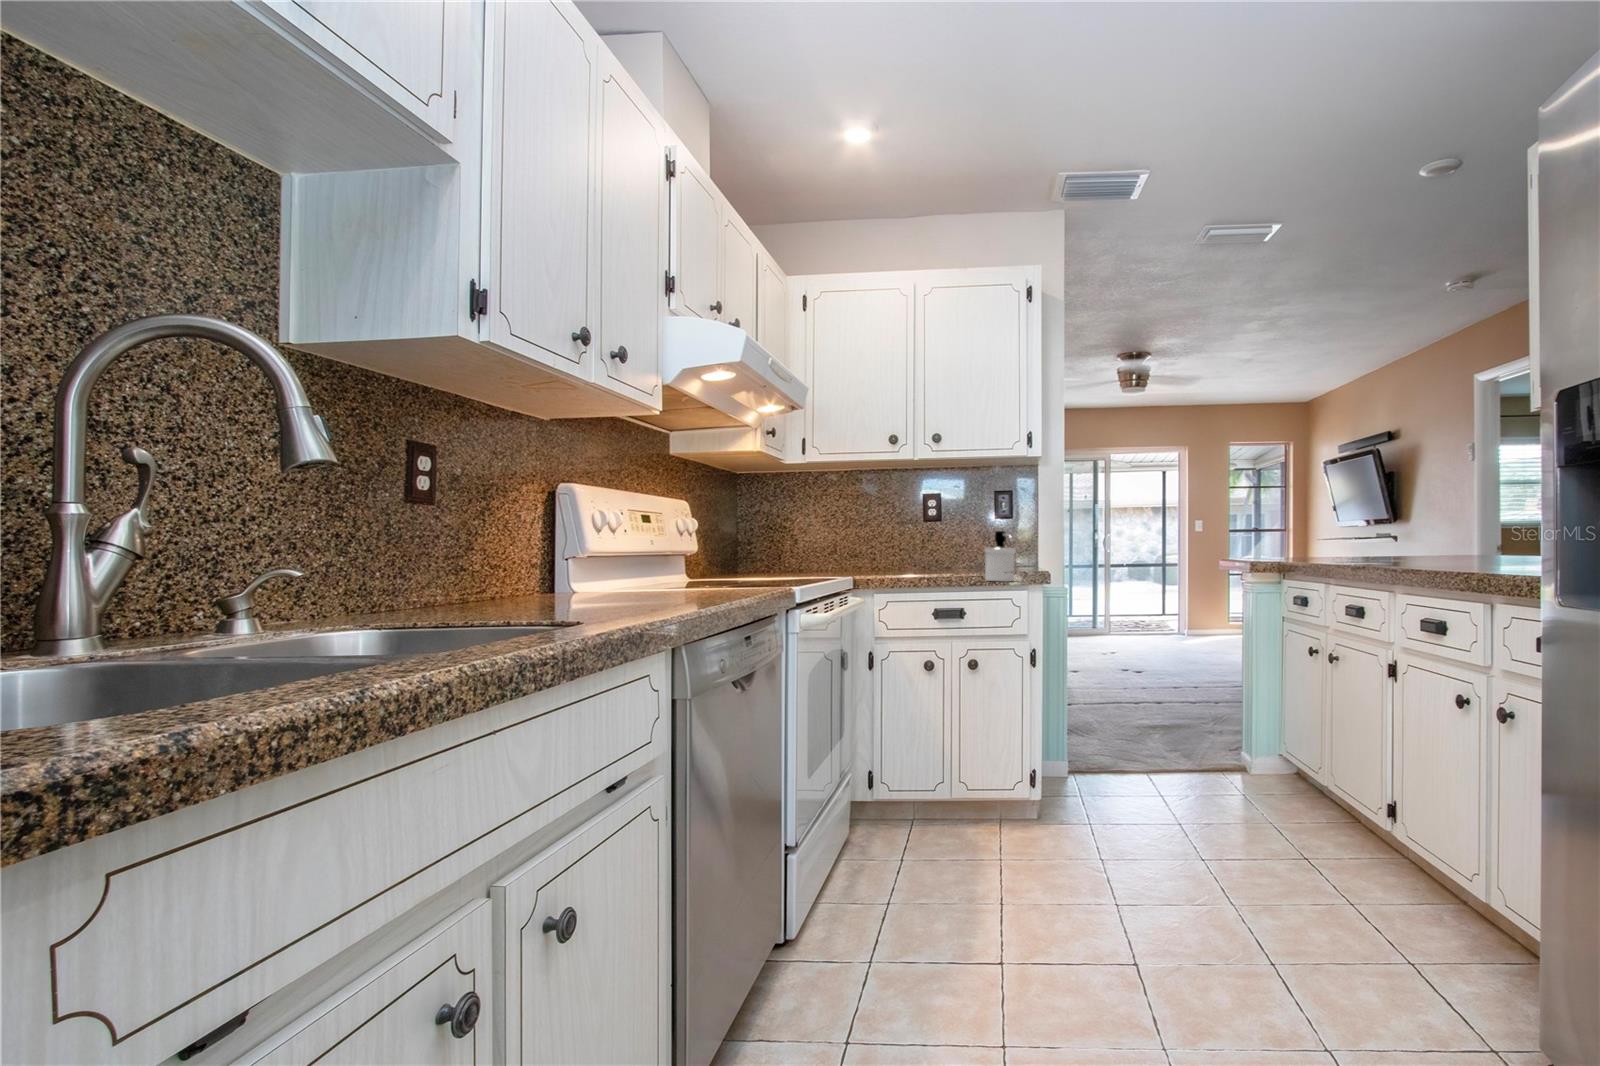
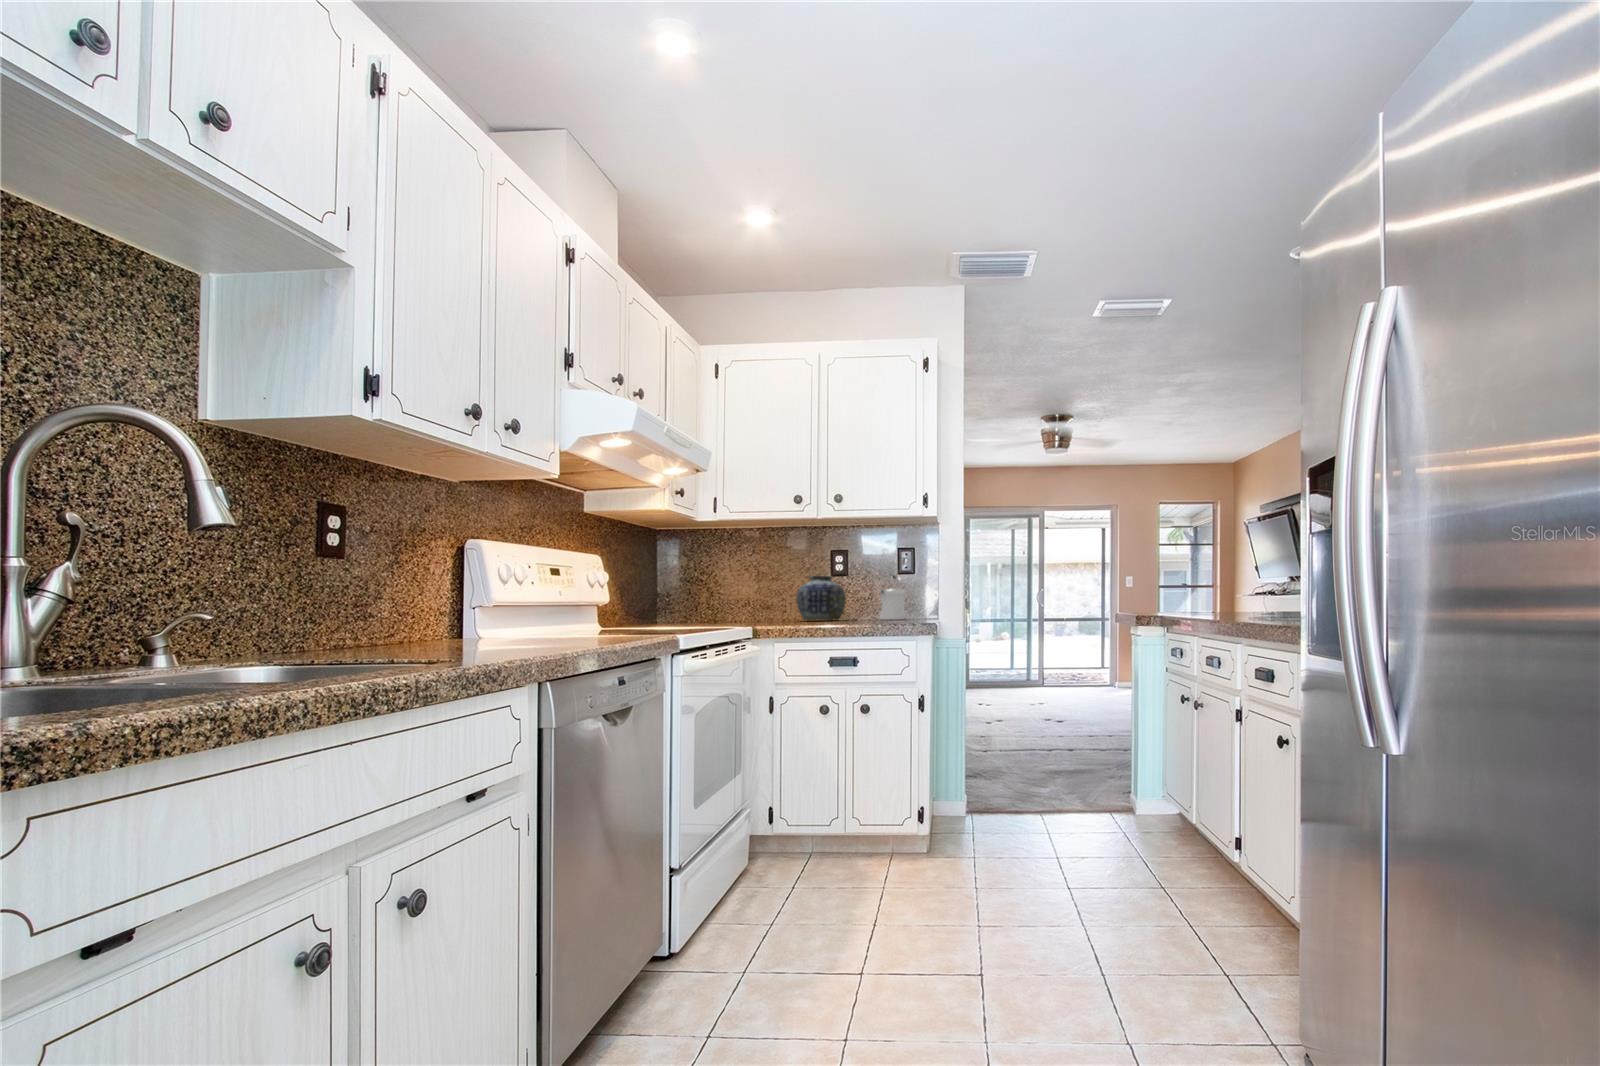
vase: none [894,531,949,580] -> present [796,576,846,620]

